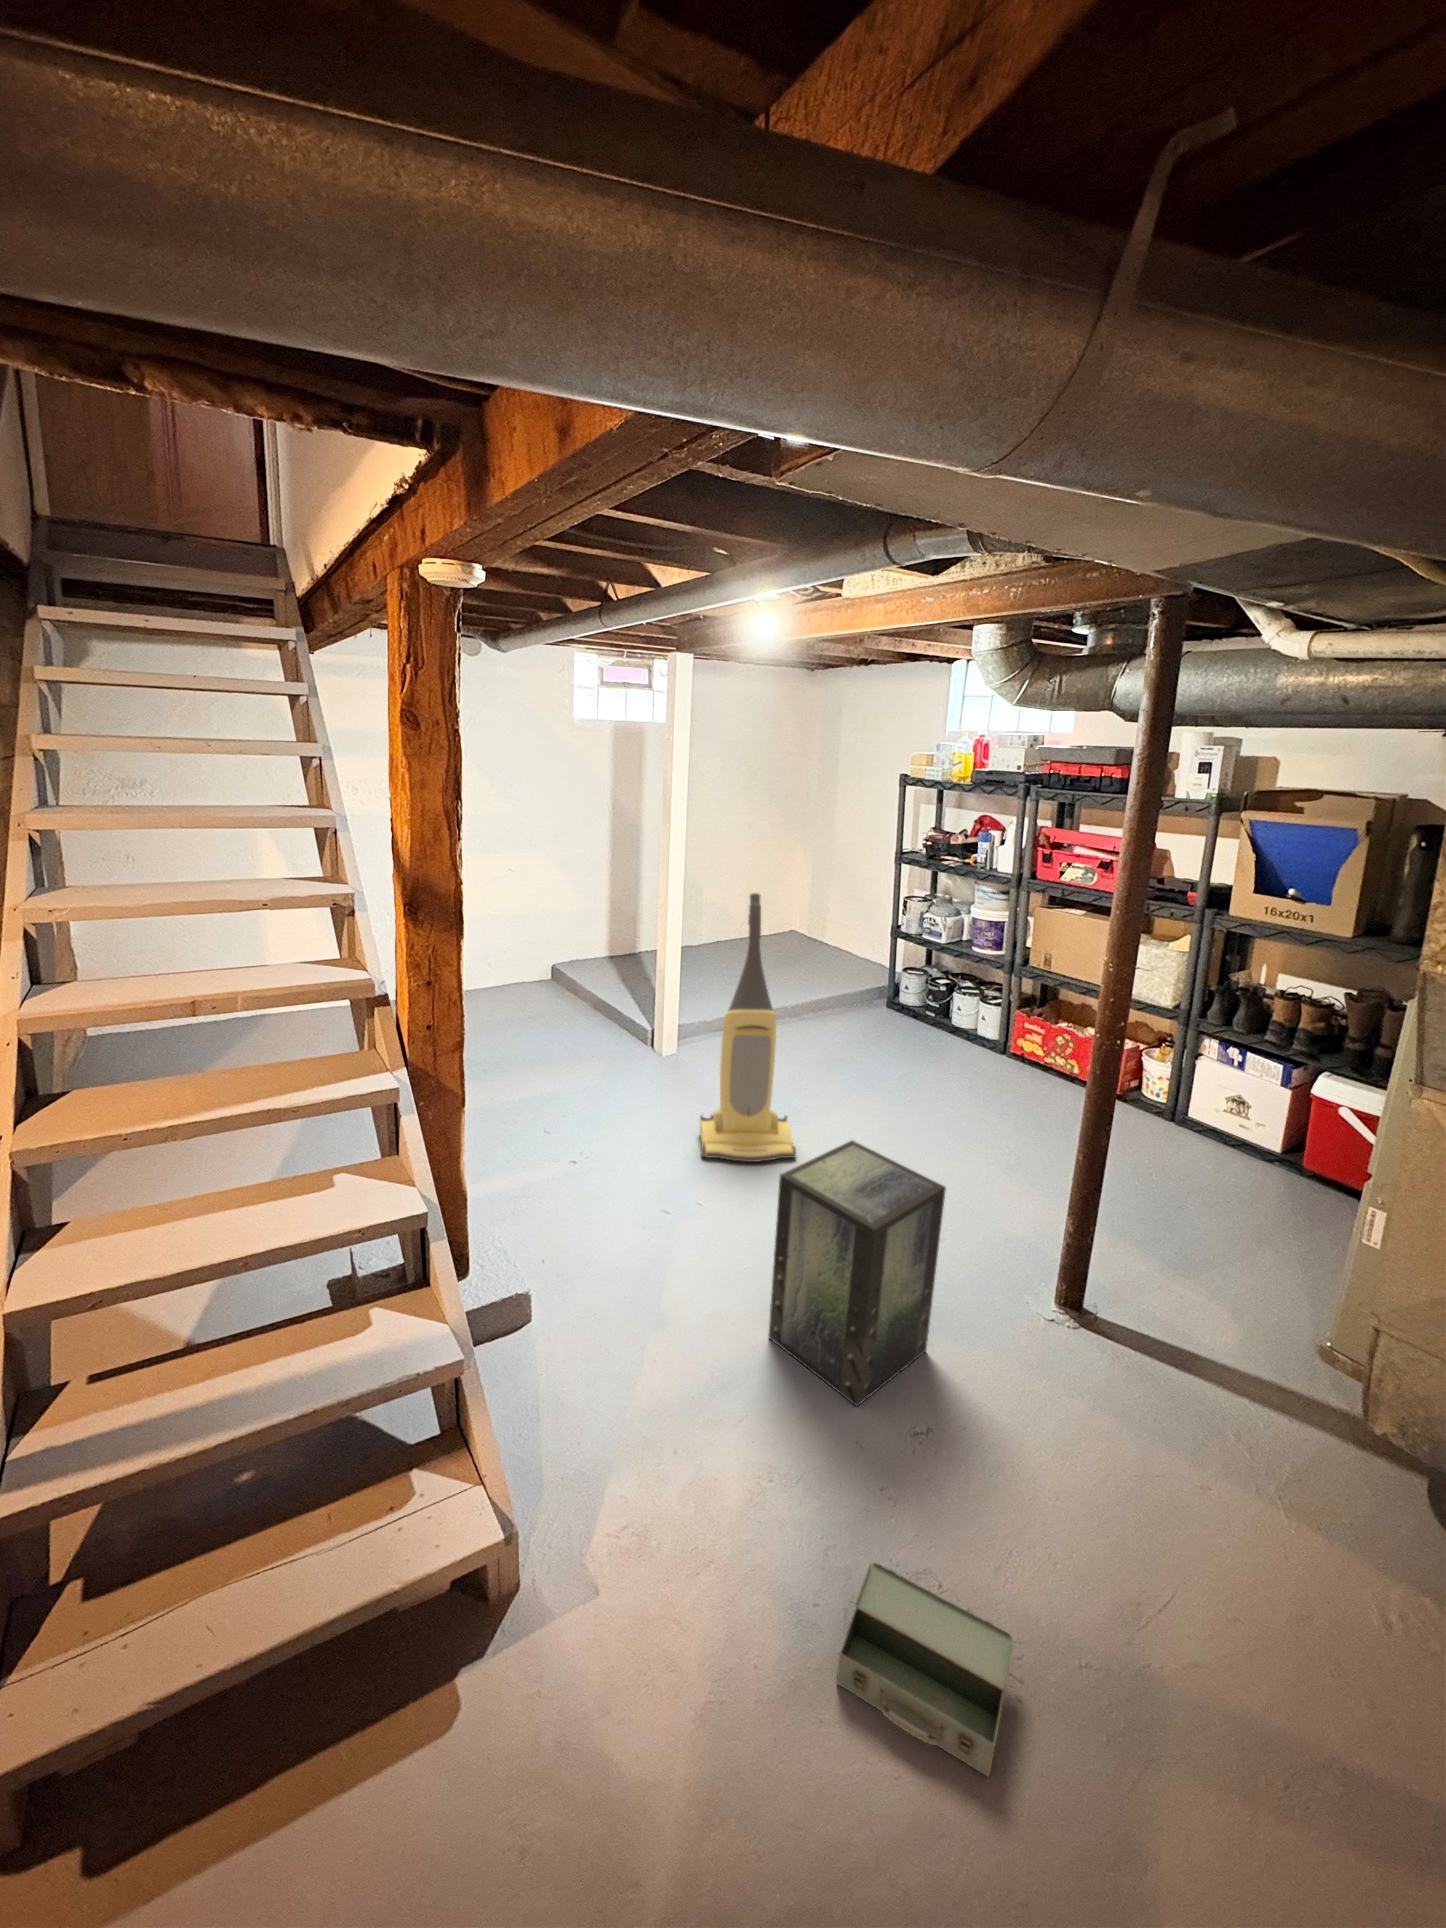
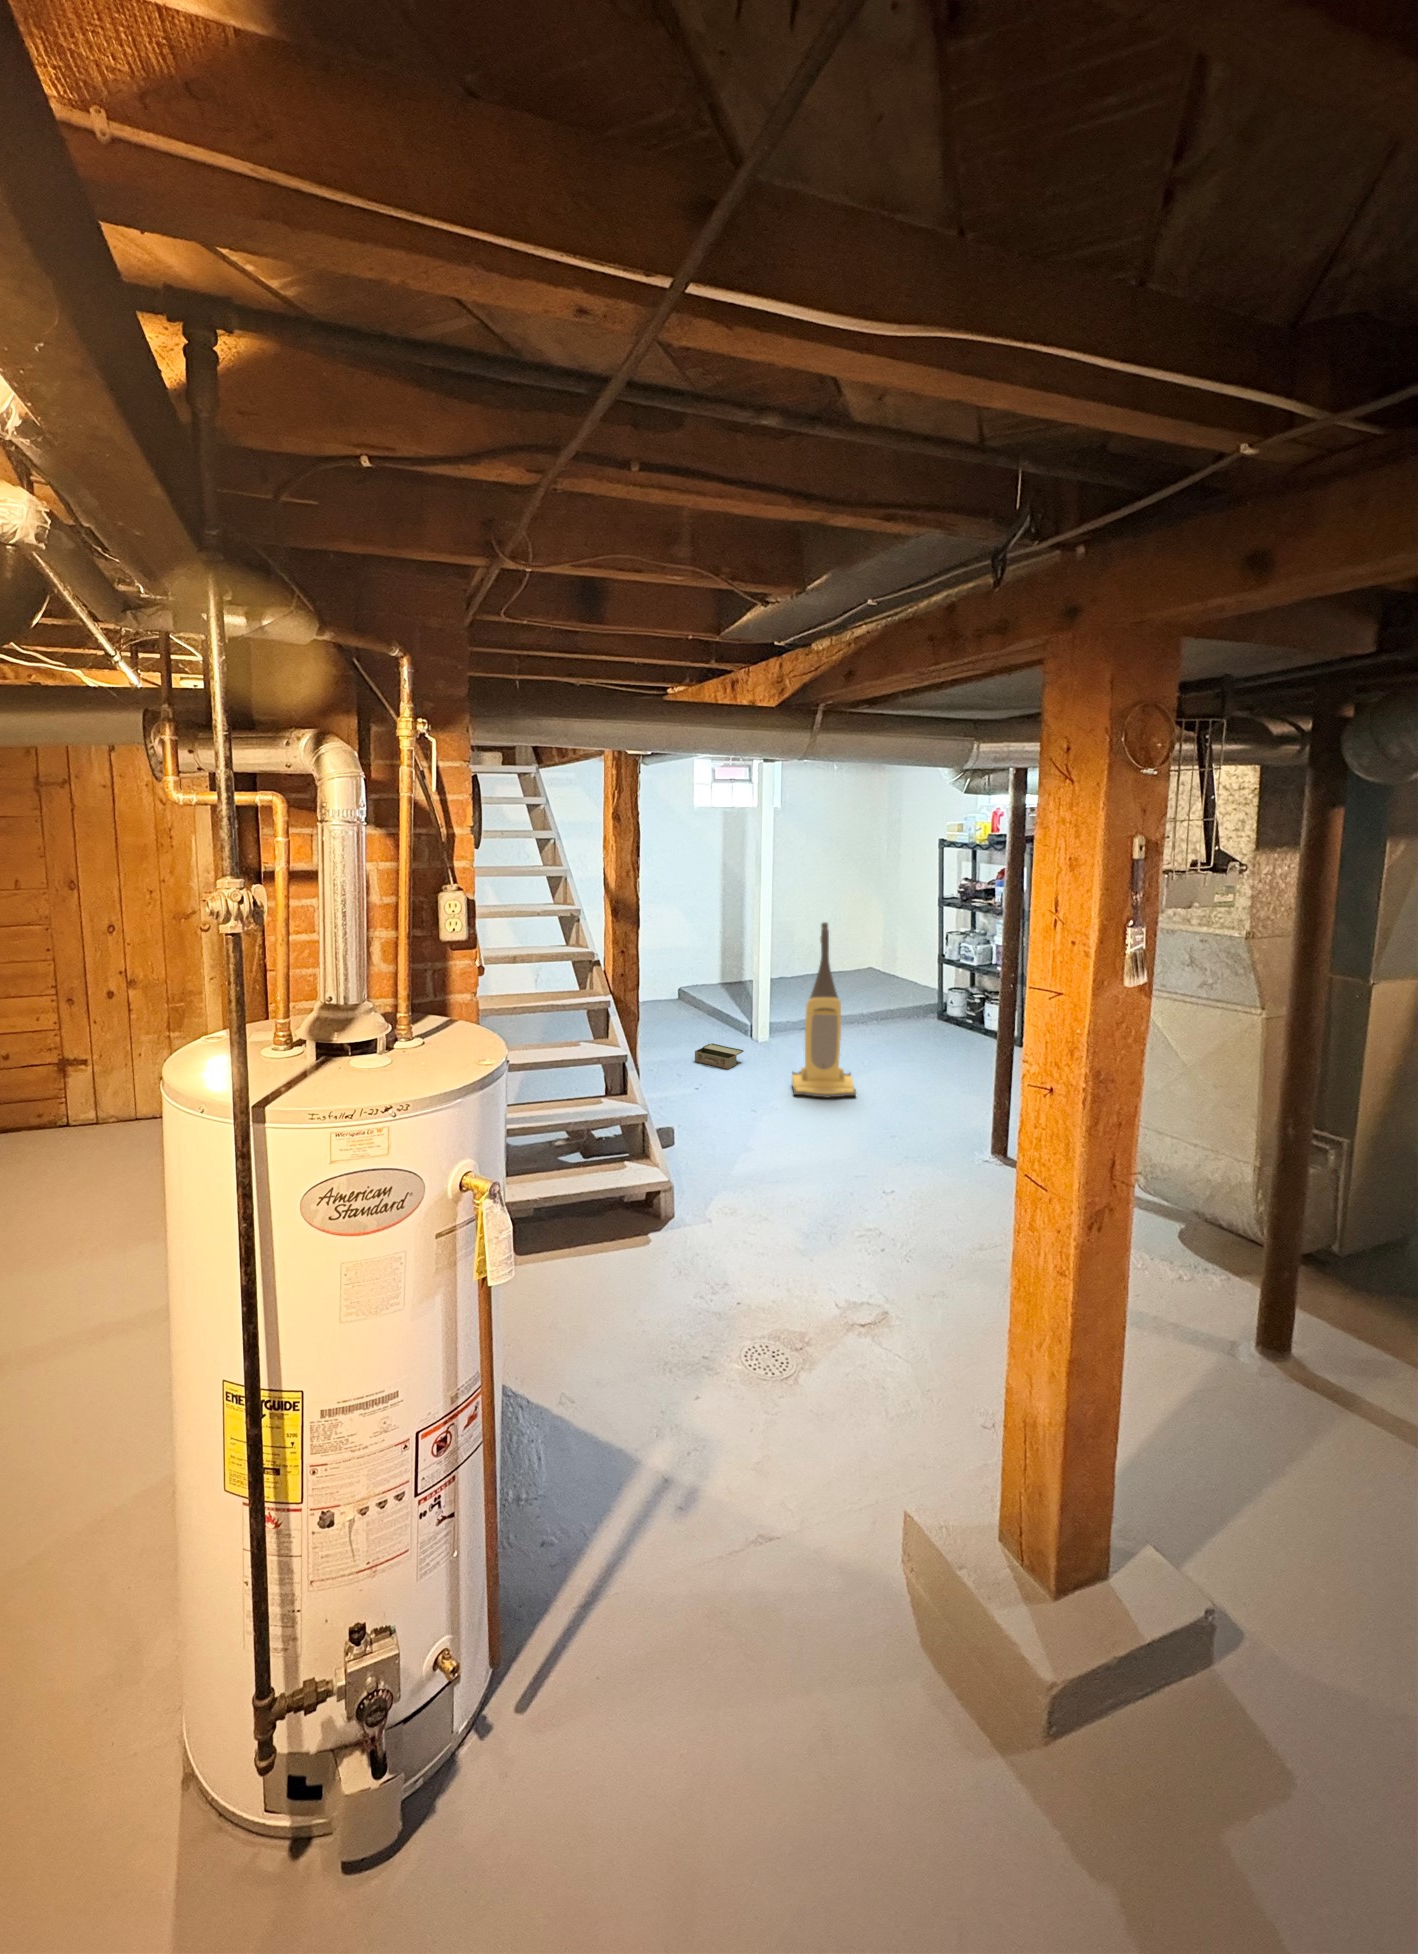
storage box: present [769,1141,946,1406] -> none [833,1057,930,1192]
toolbox: present [837,1563,1013,1776] -> present [695,1043,744,1069]

